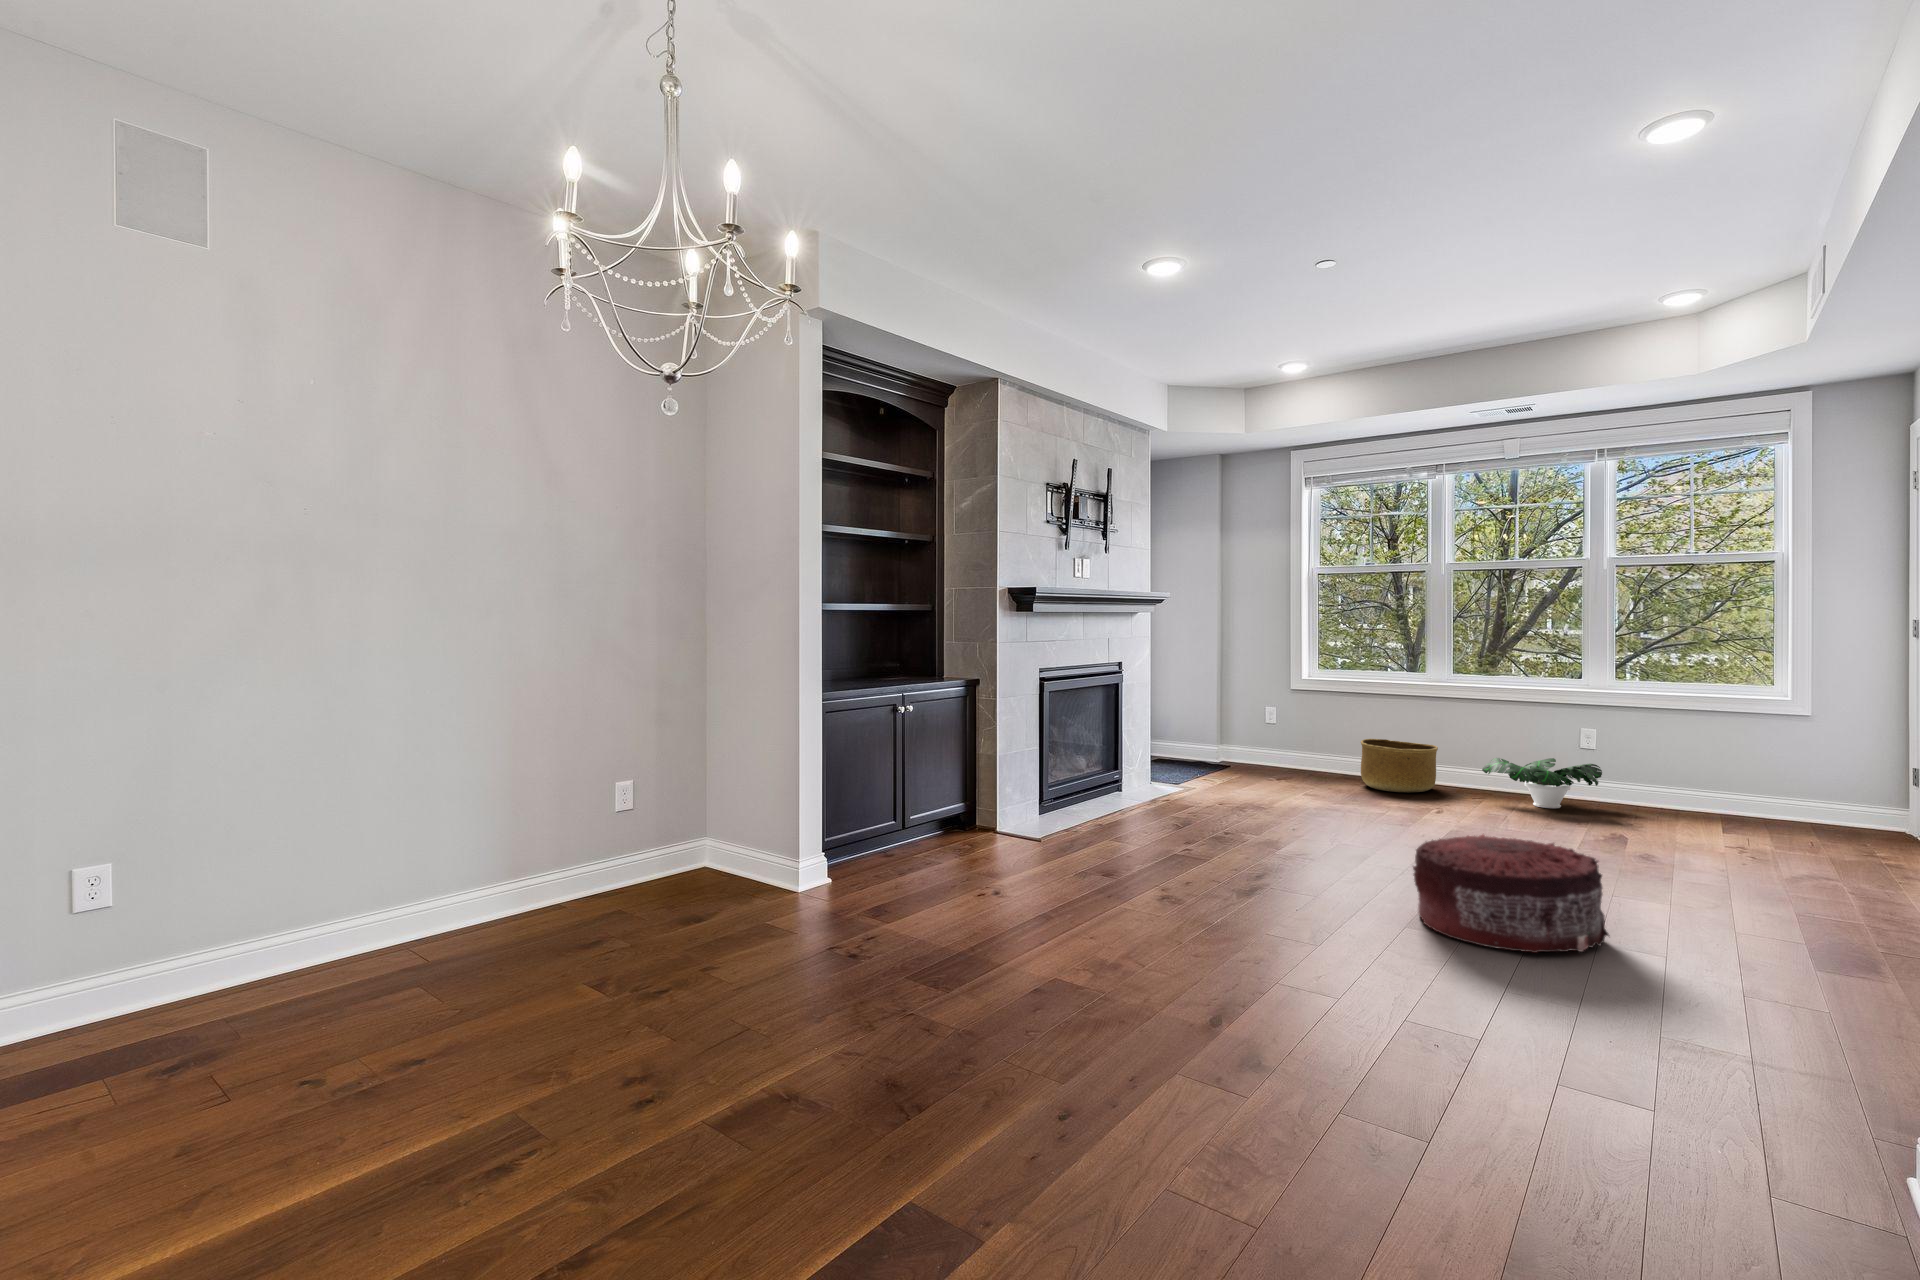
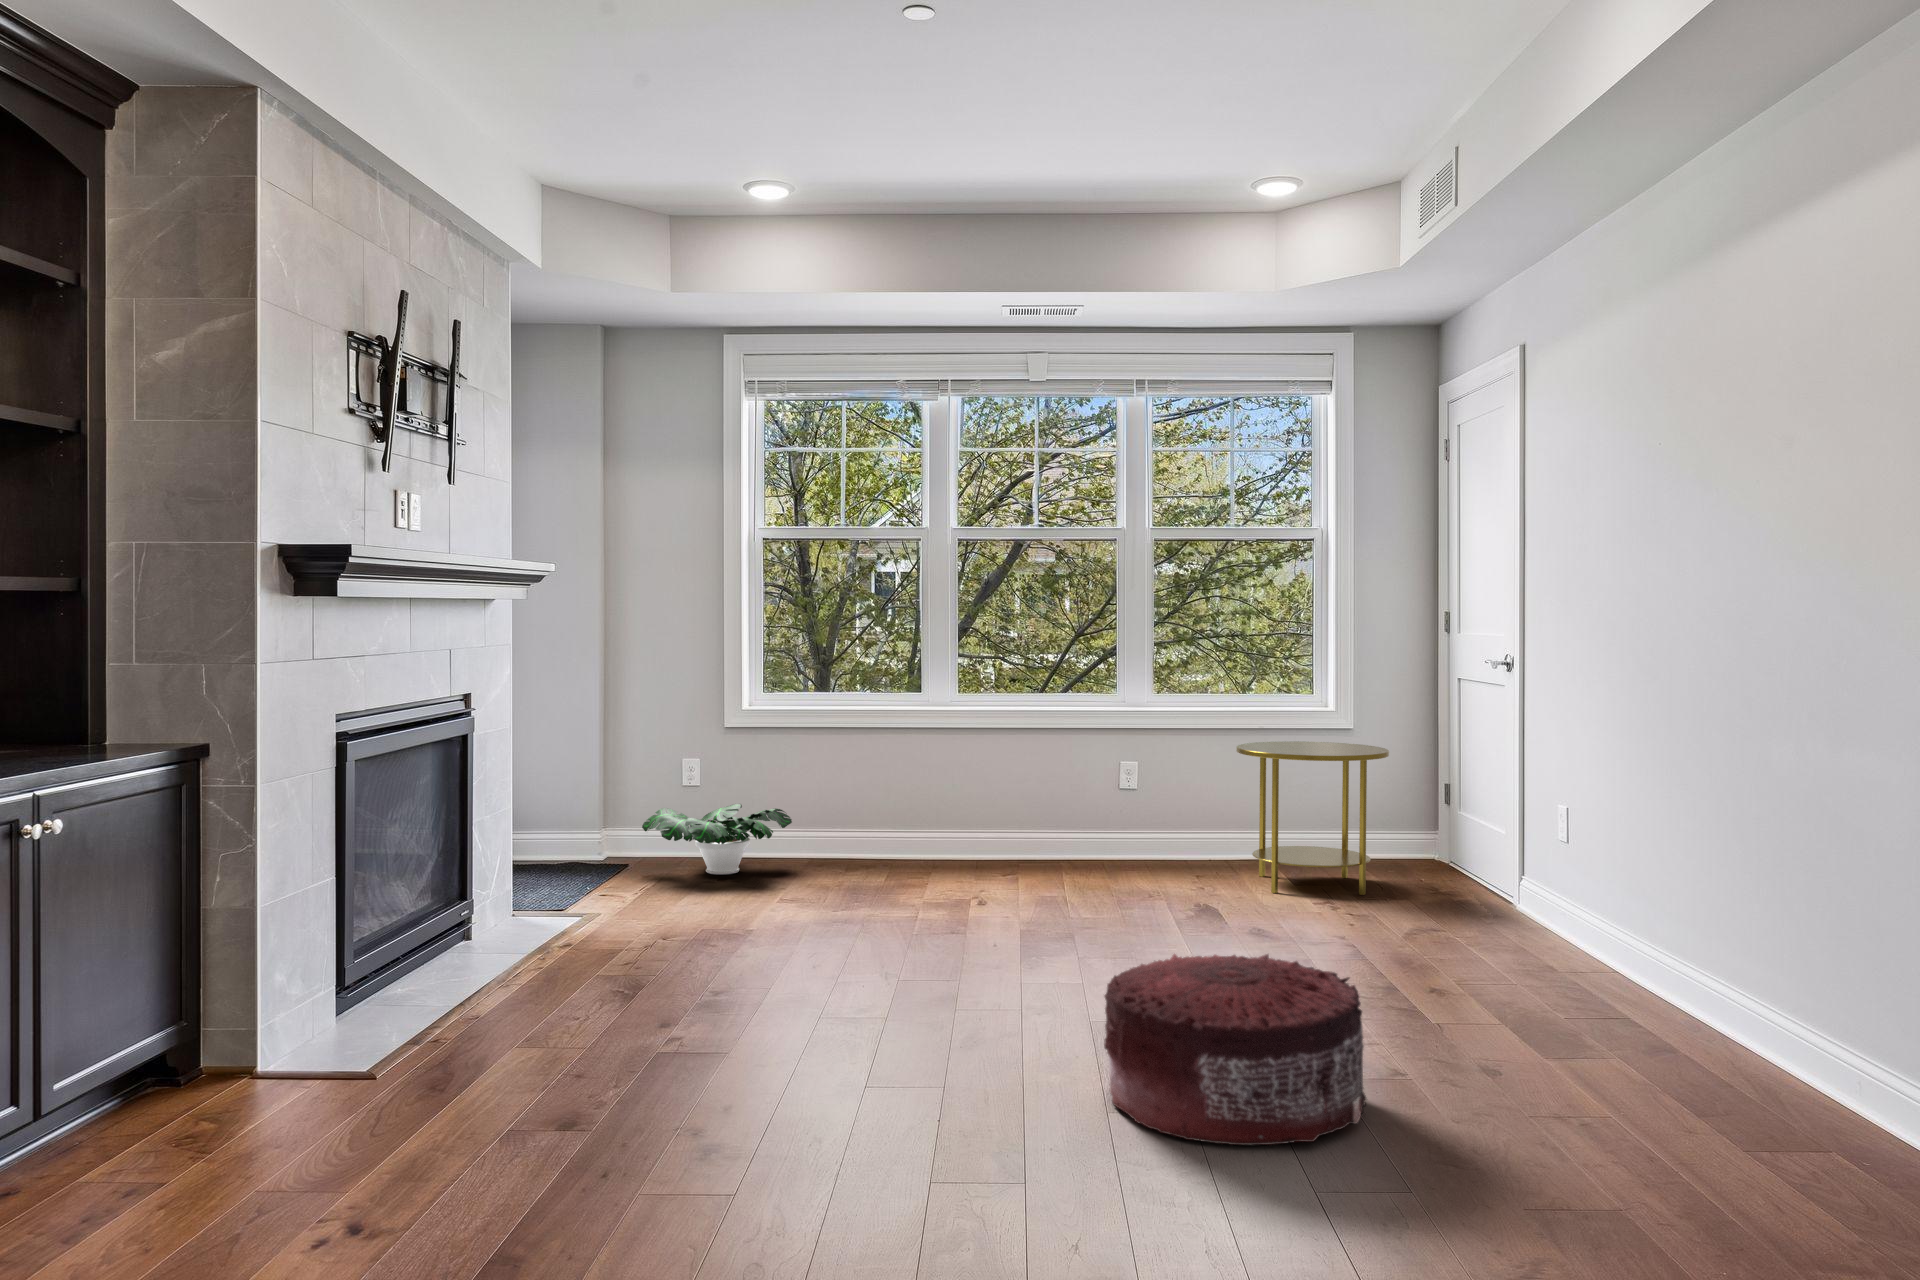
side table: none [1670,717,1821,841] -> present [1236,741,1389,895]
basket: present [1361,739,1438,793] -> none [846,799,953,881]
potted plant: present [1482,758,1602,808] -> present [642,804,792,874]

